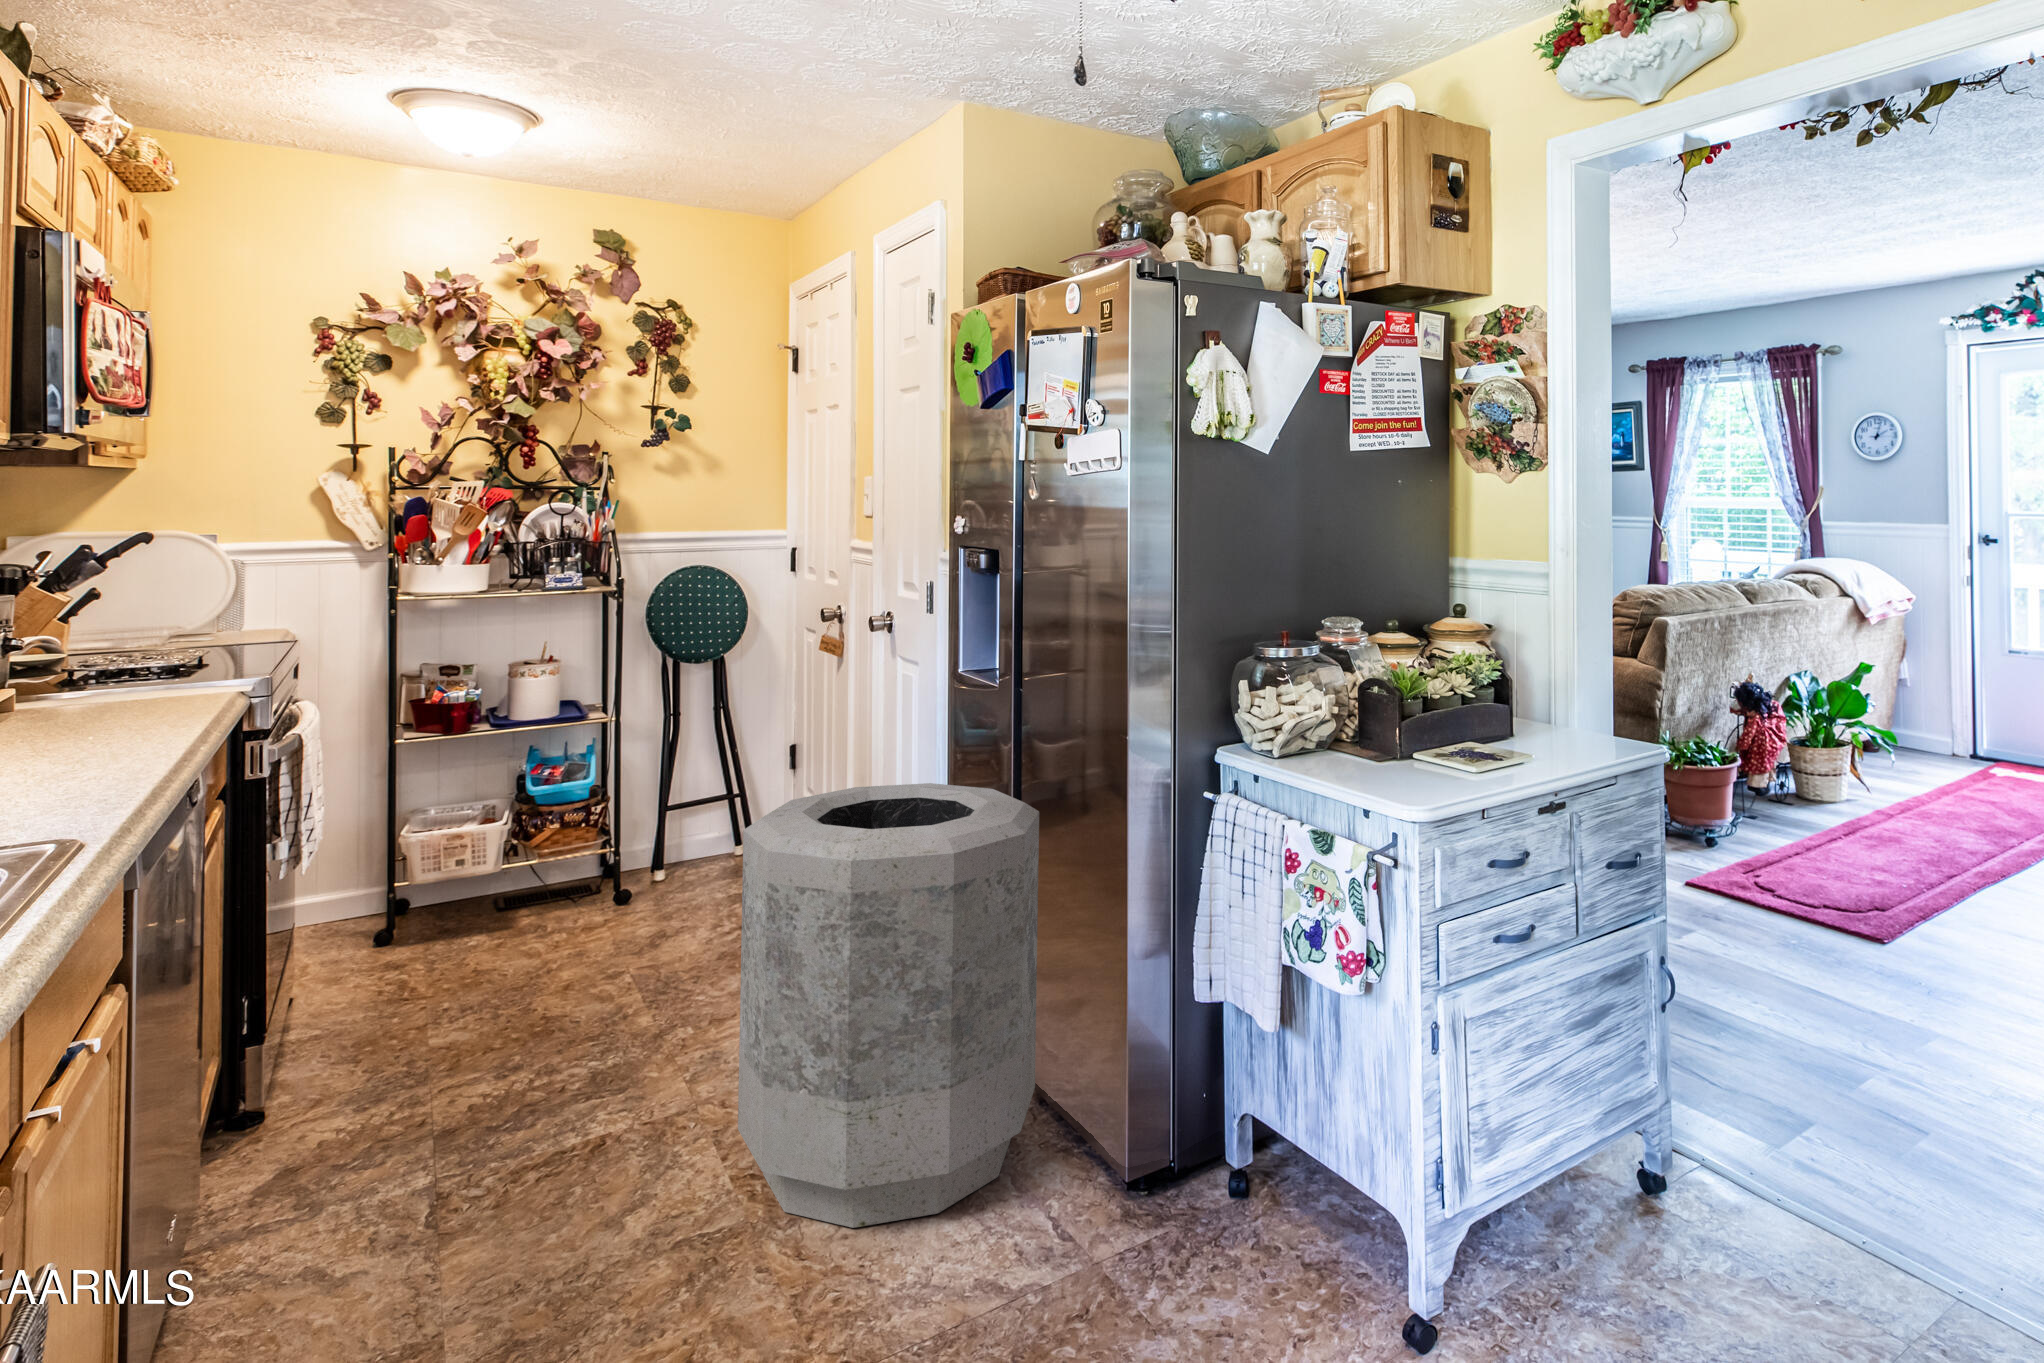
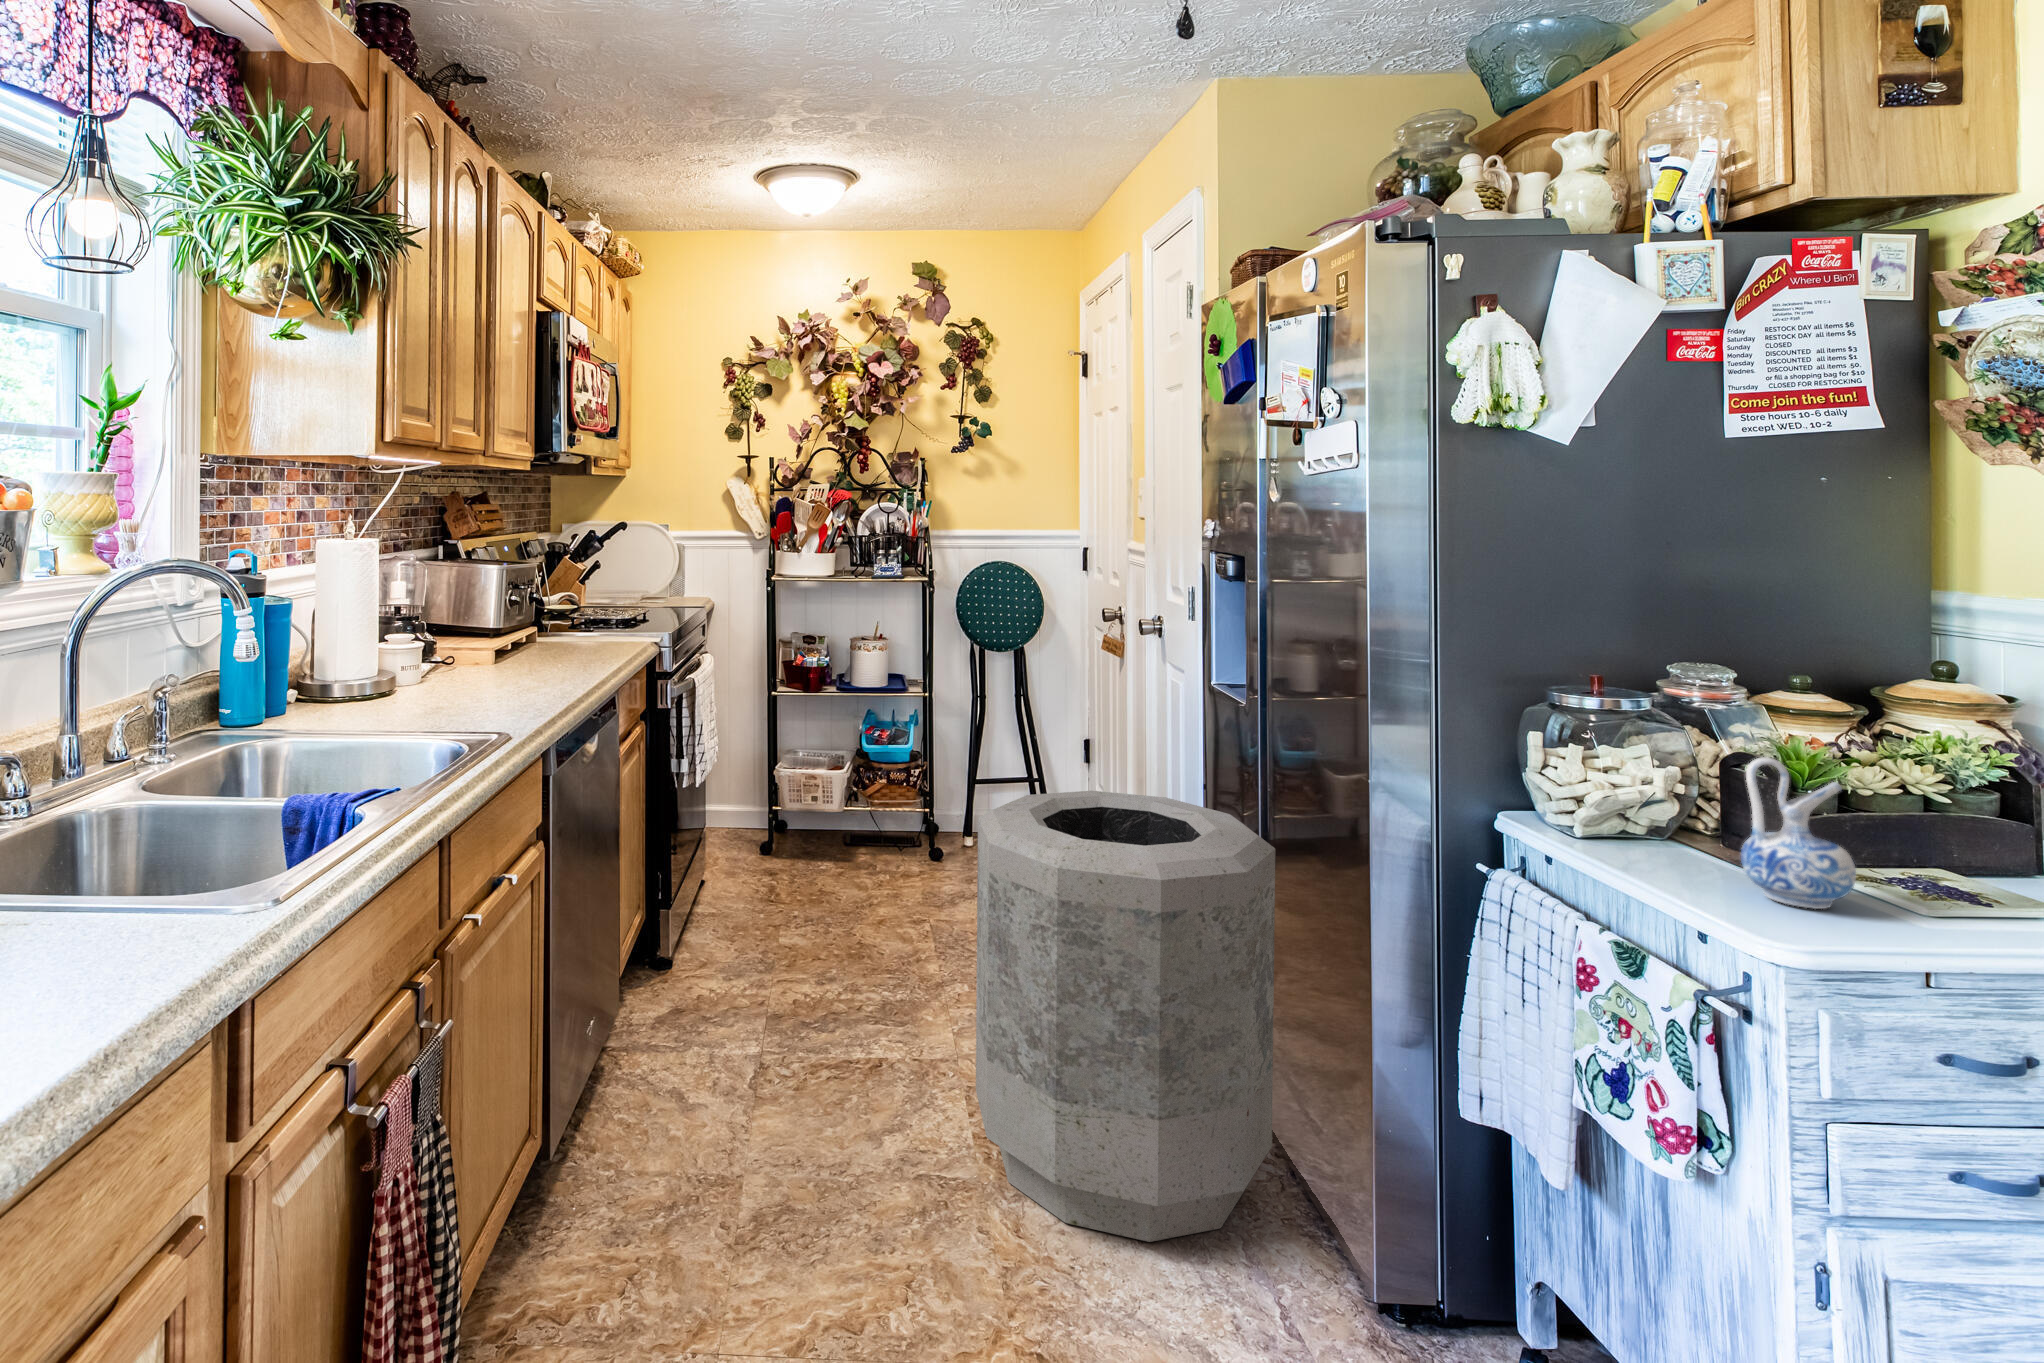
ceramic pitcher: none [1379,677,1440,779] -> present [1741,757,1856,909]

